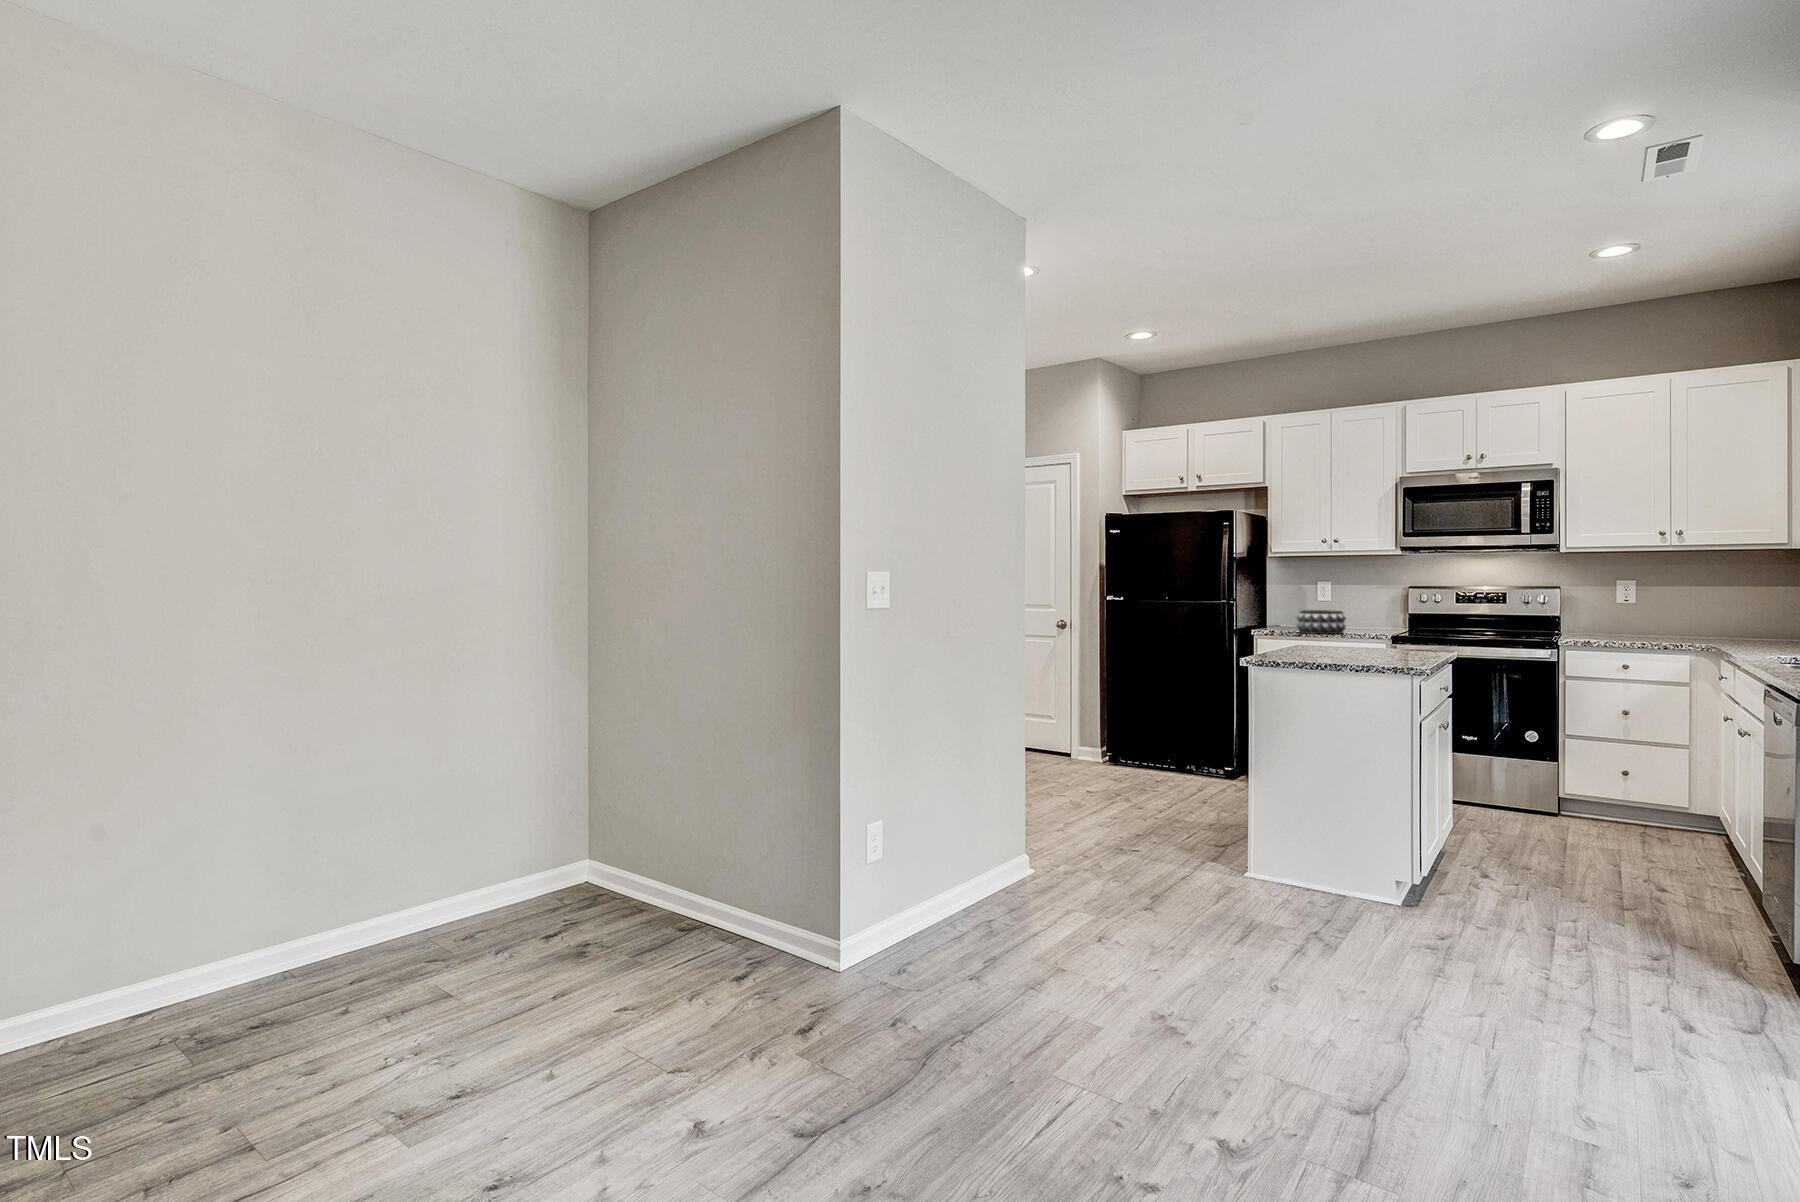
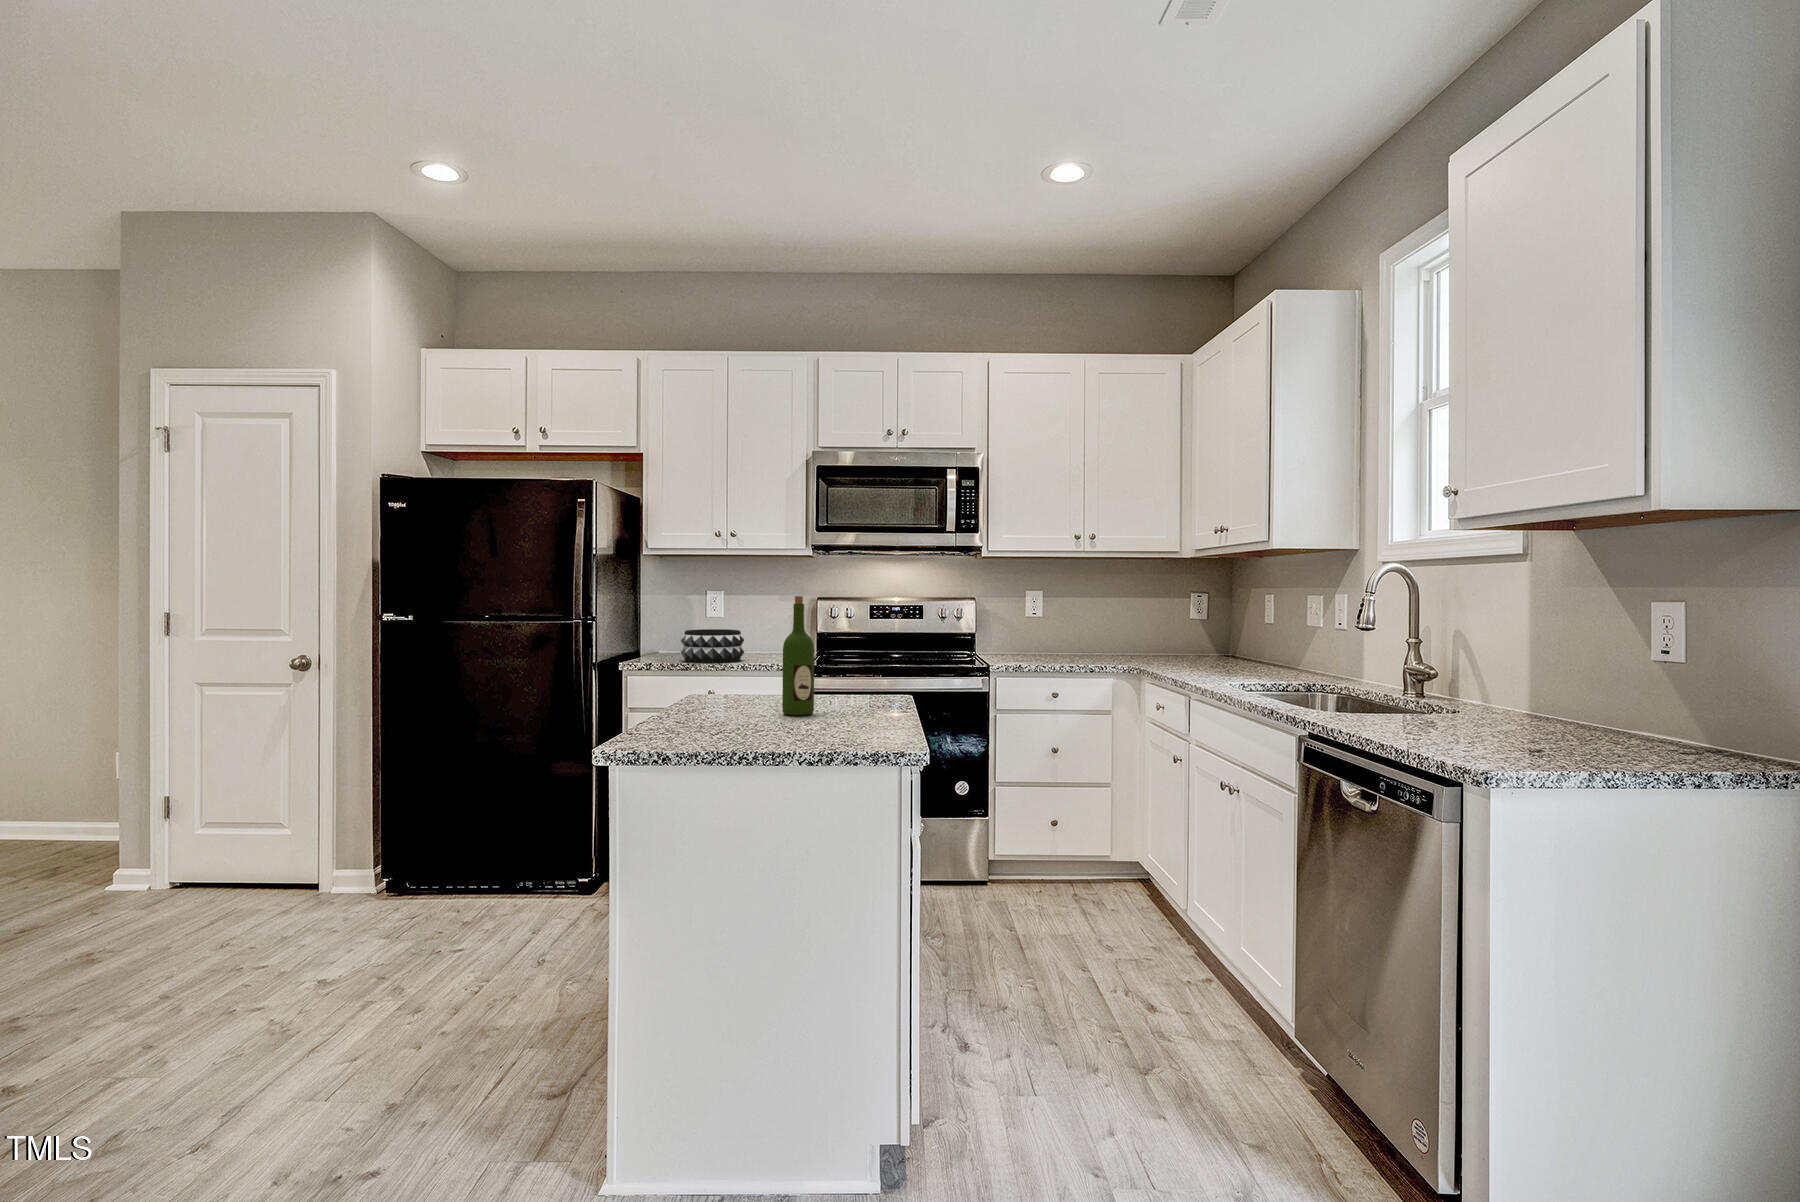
wine bottle: none [1353,584,1374,655] -> present [782,596,814,715]

